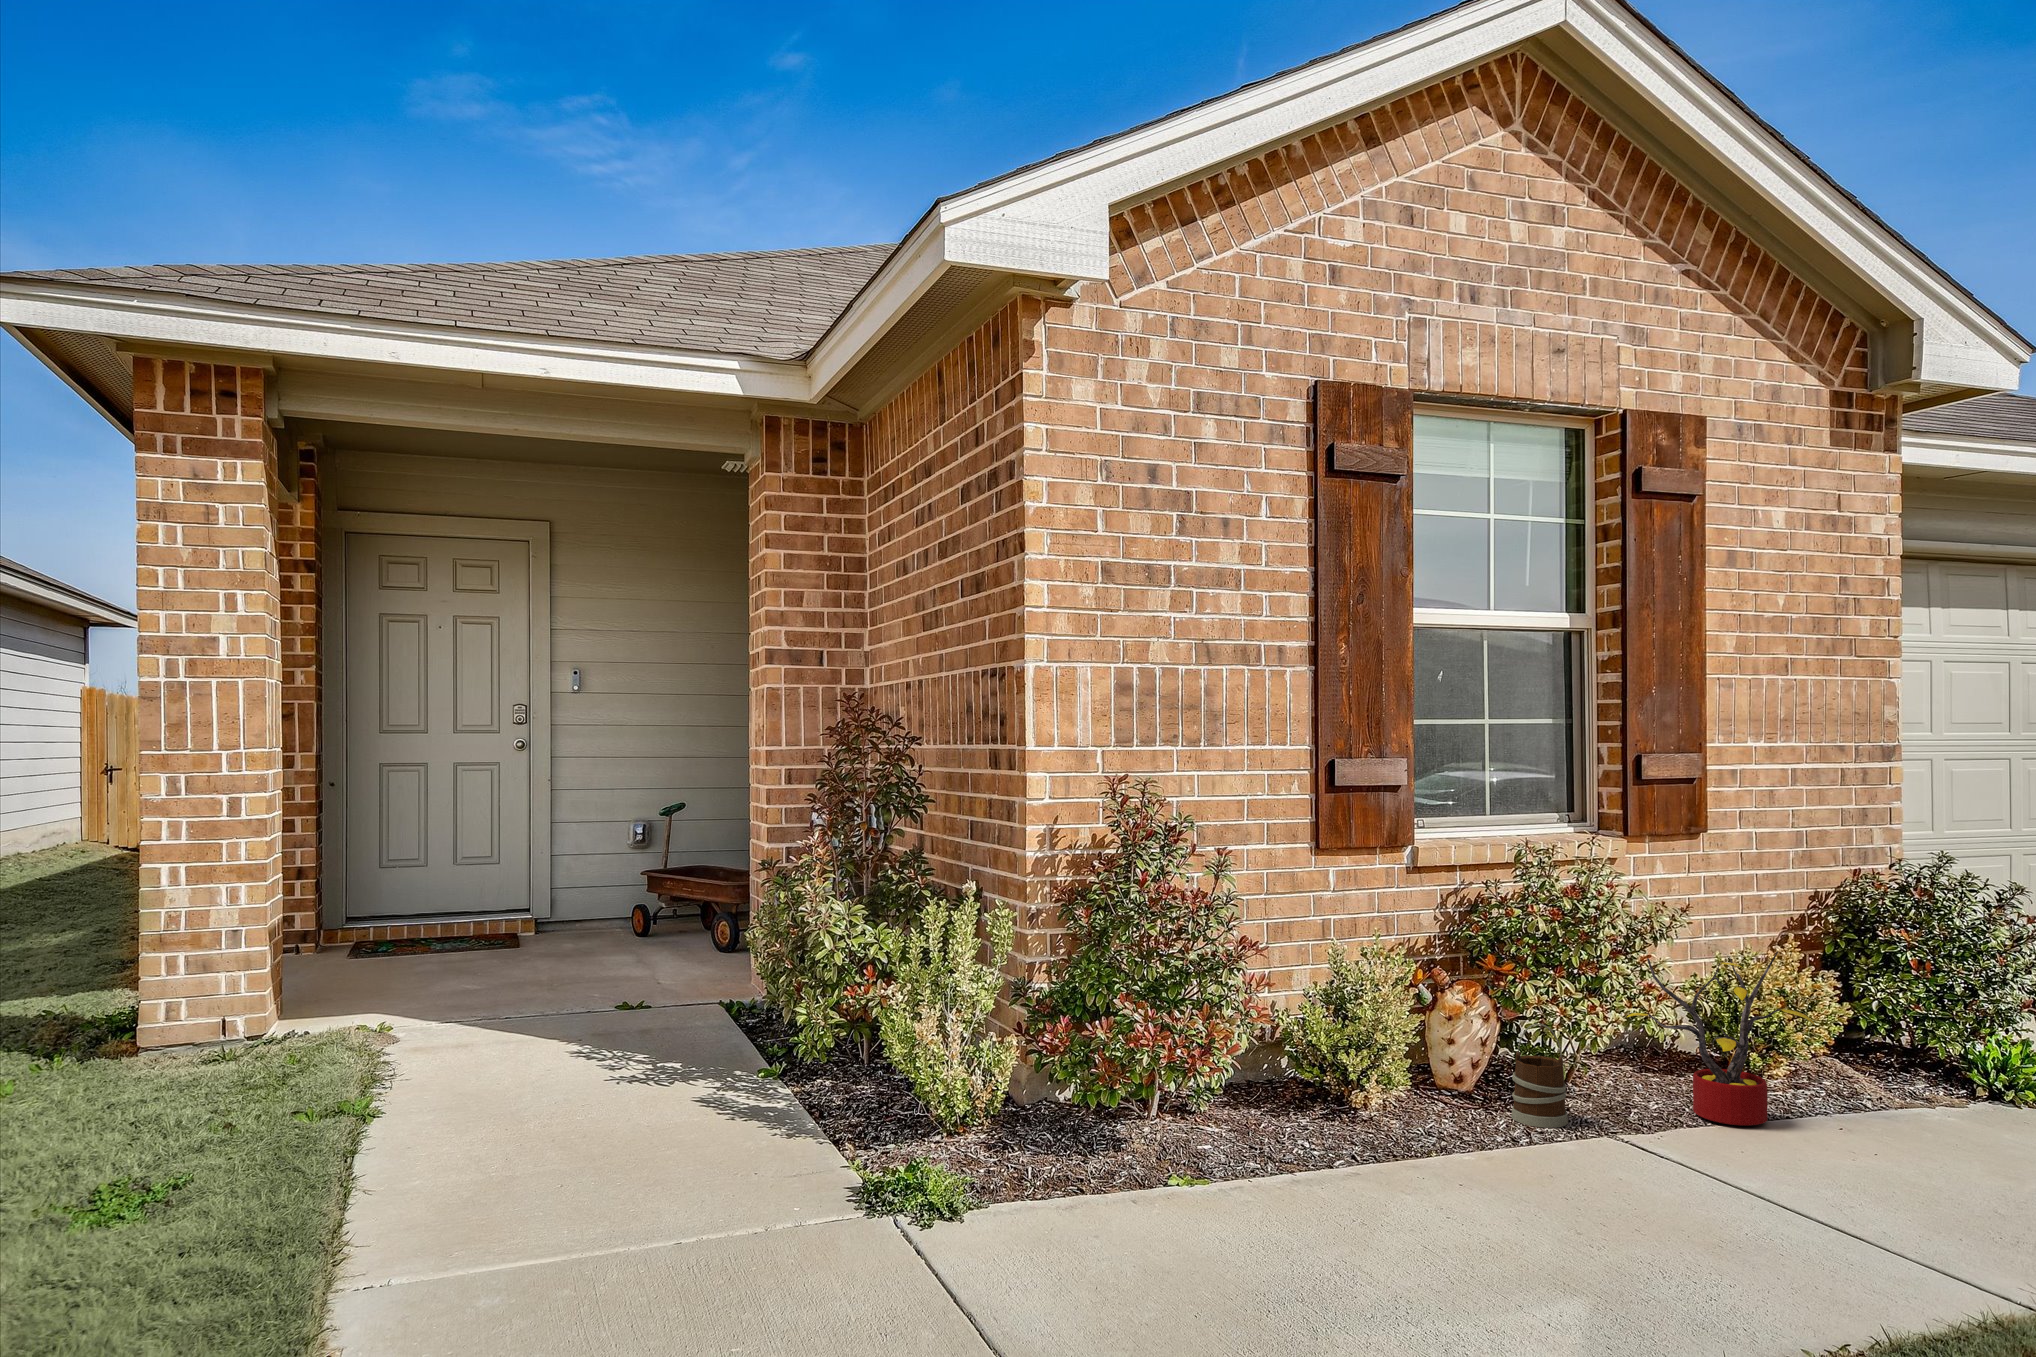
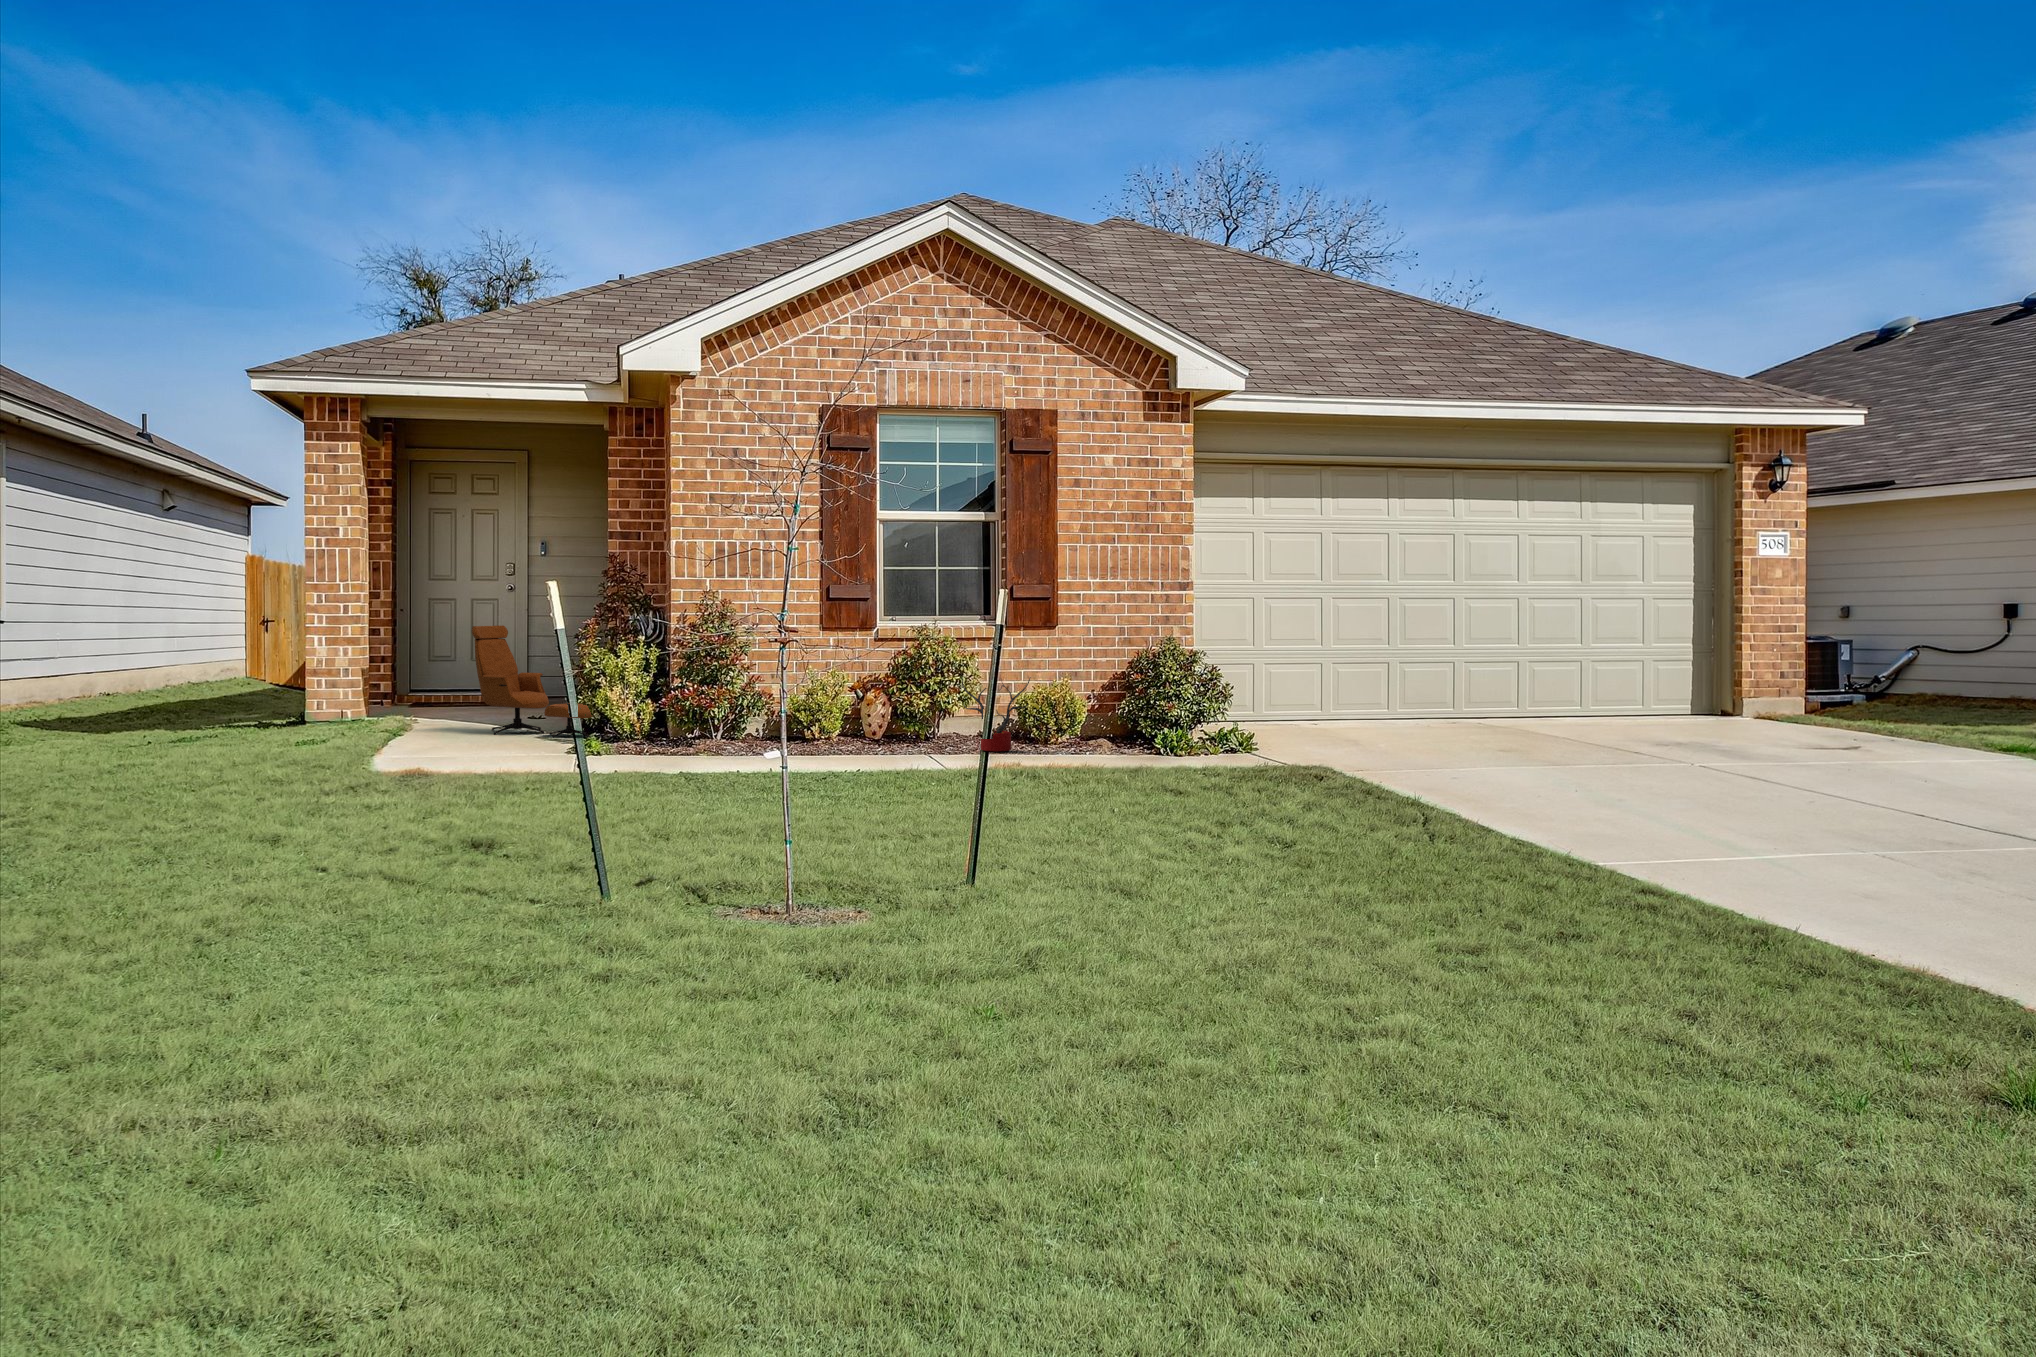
lounge chair: none [524,843,808,1114] -> present [472,626,592,738]
wooden bucket: present [1511,1024,1568,1128] -> none [894,705,919,750]

